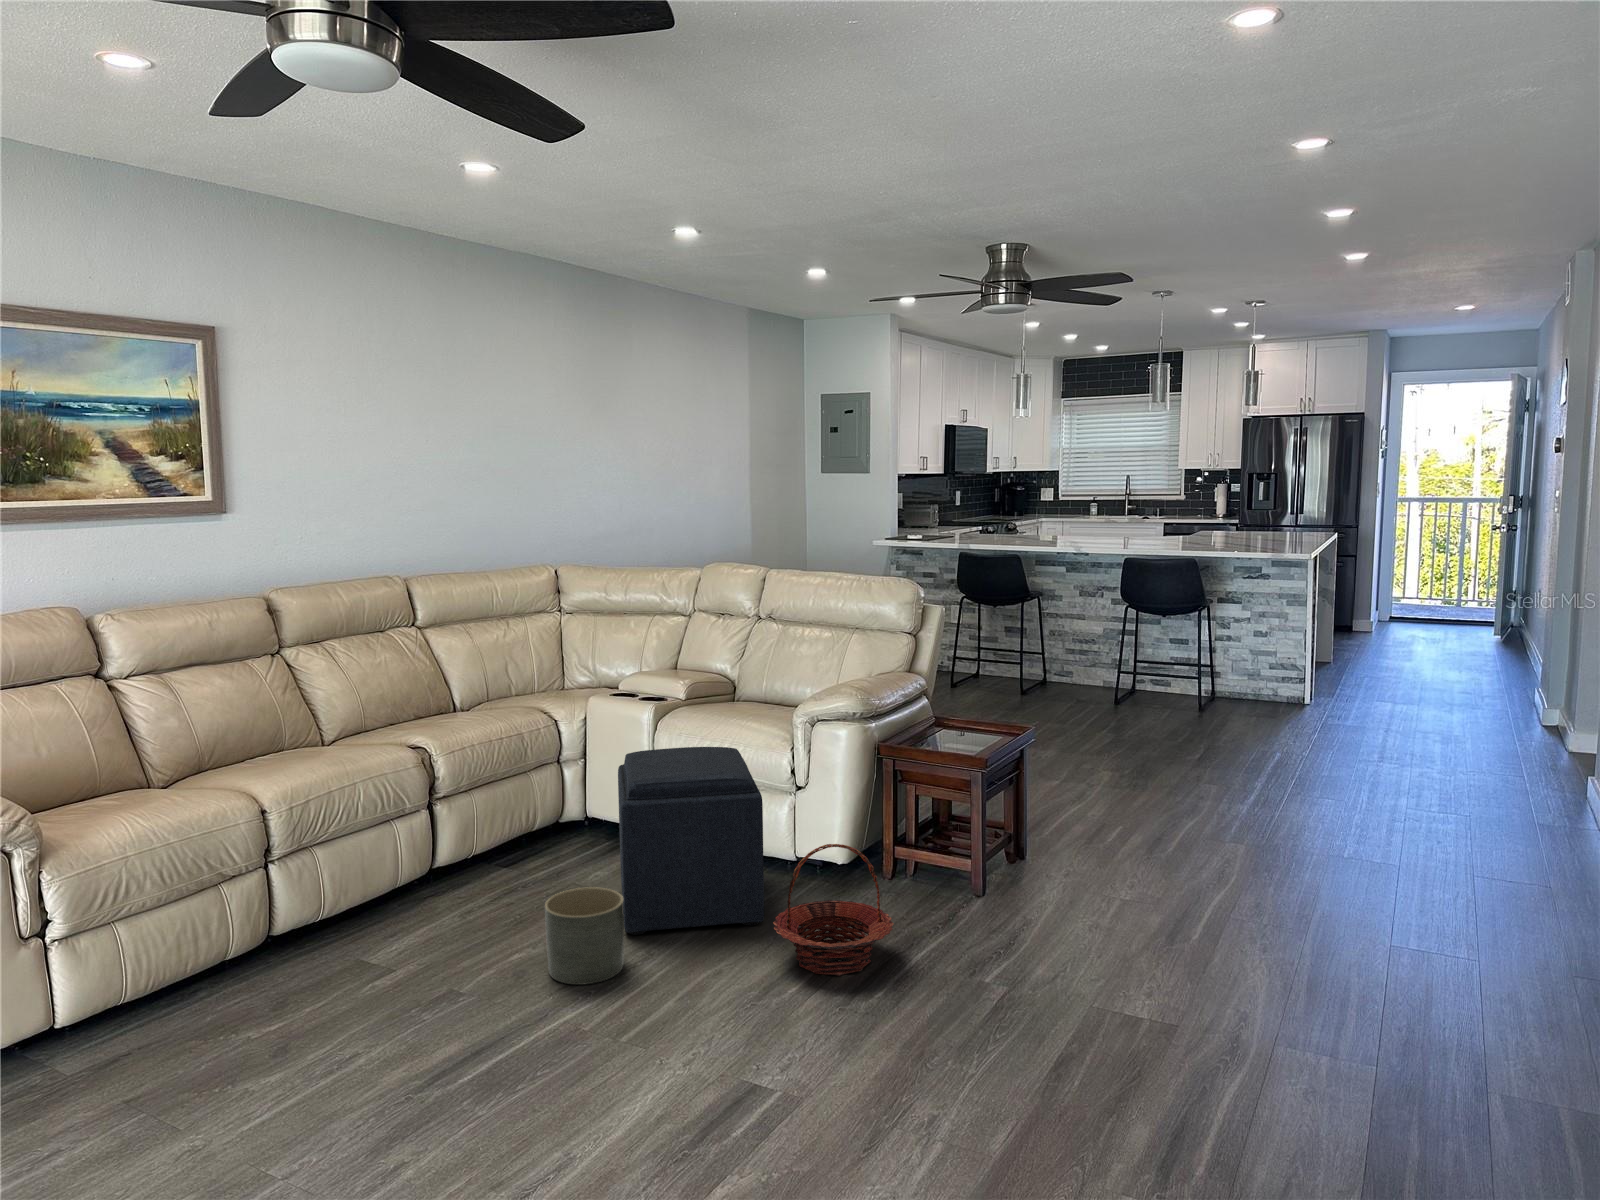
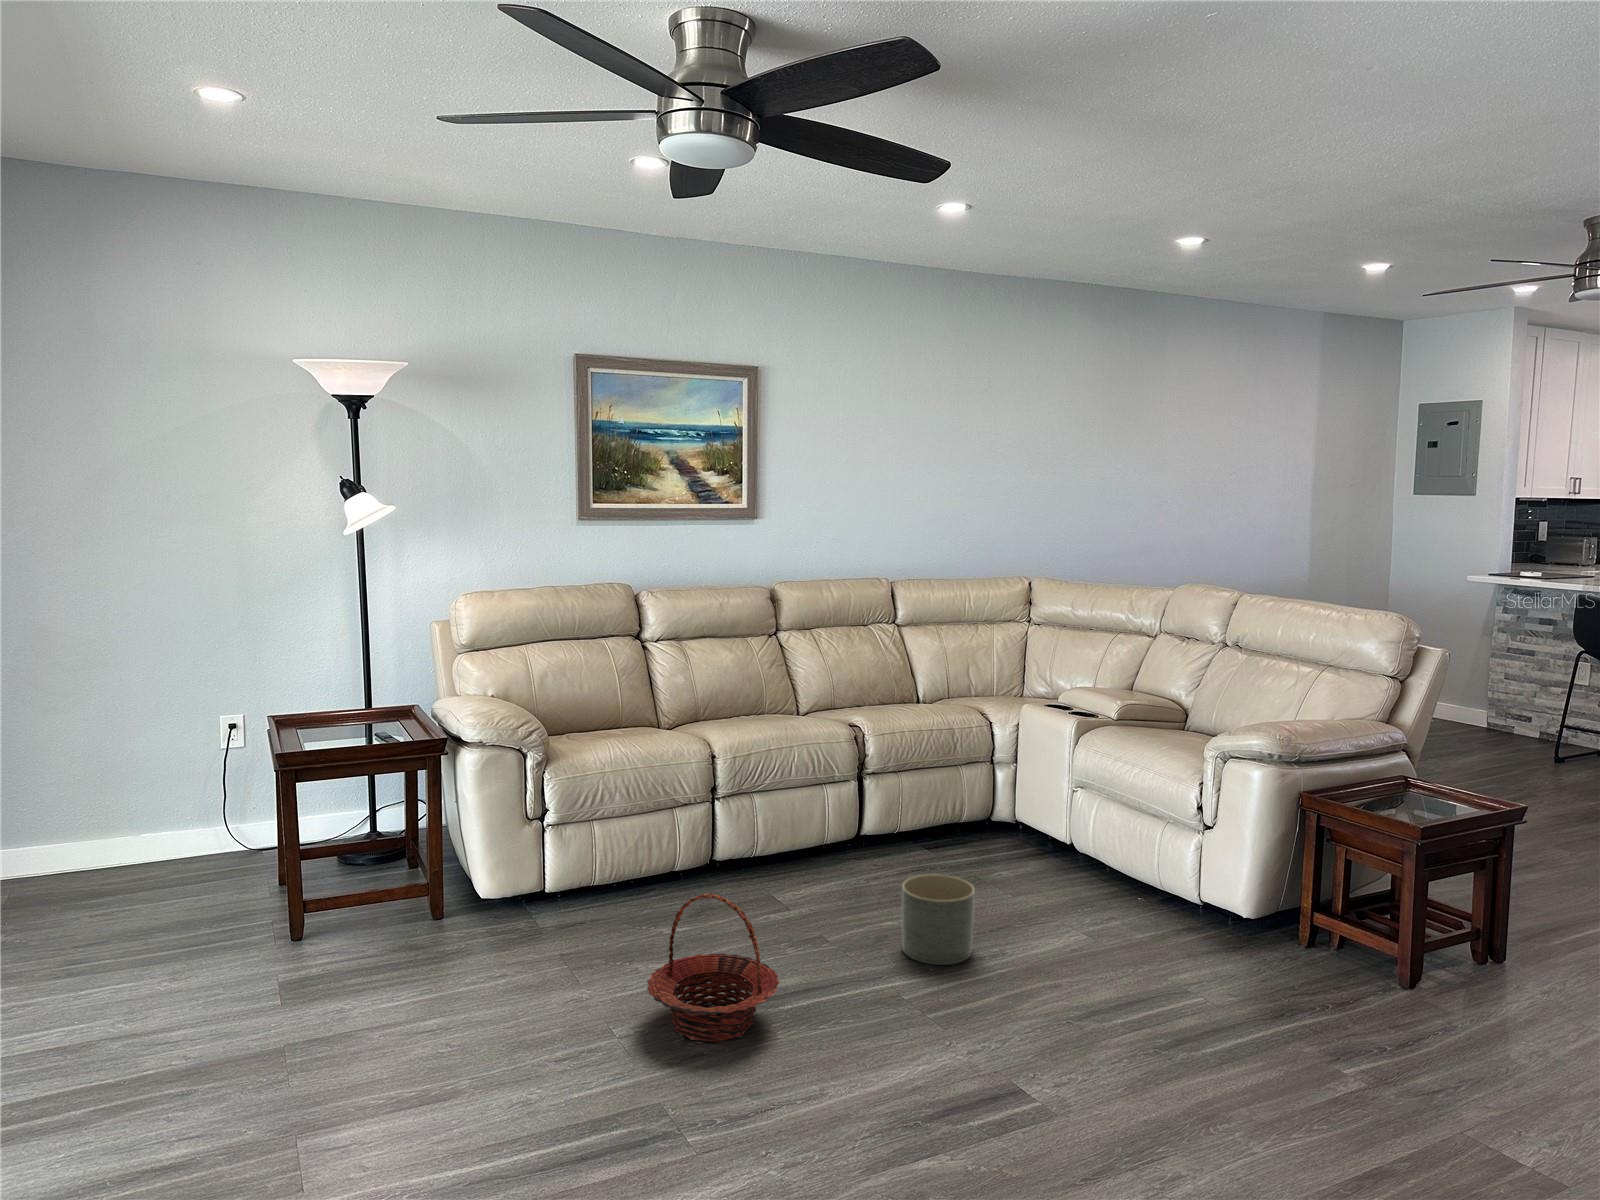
ottoman: present [618,747,764,935] -> none [989,760,1148,953]
basket: present [773,844,894,975] -> present [647,894,780,1042]

